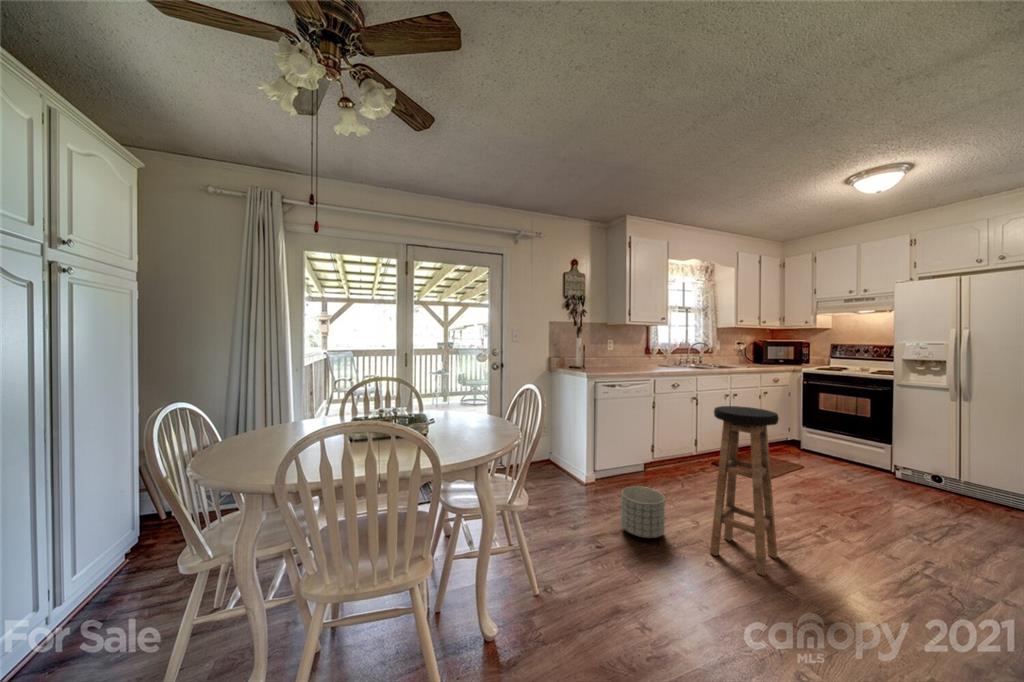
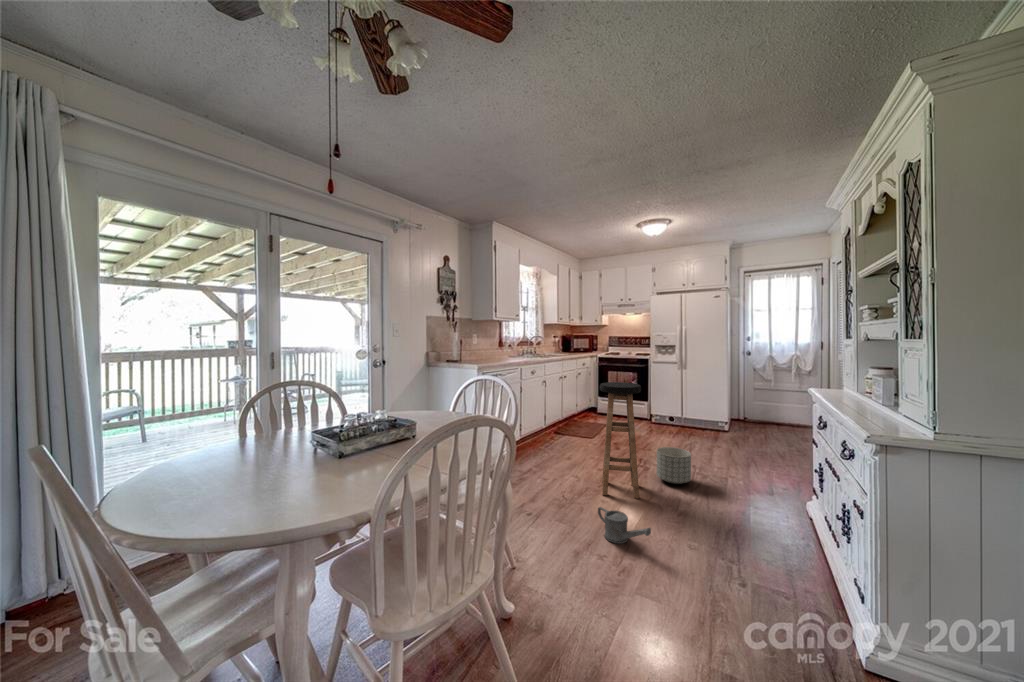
planter: present [621,486,665,538] -> present [657,447,691,484]
watering can: none [665,564,713,625] -> present [598,507,651,544]

